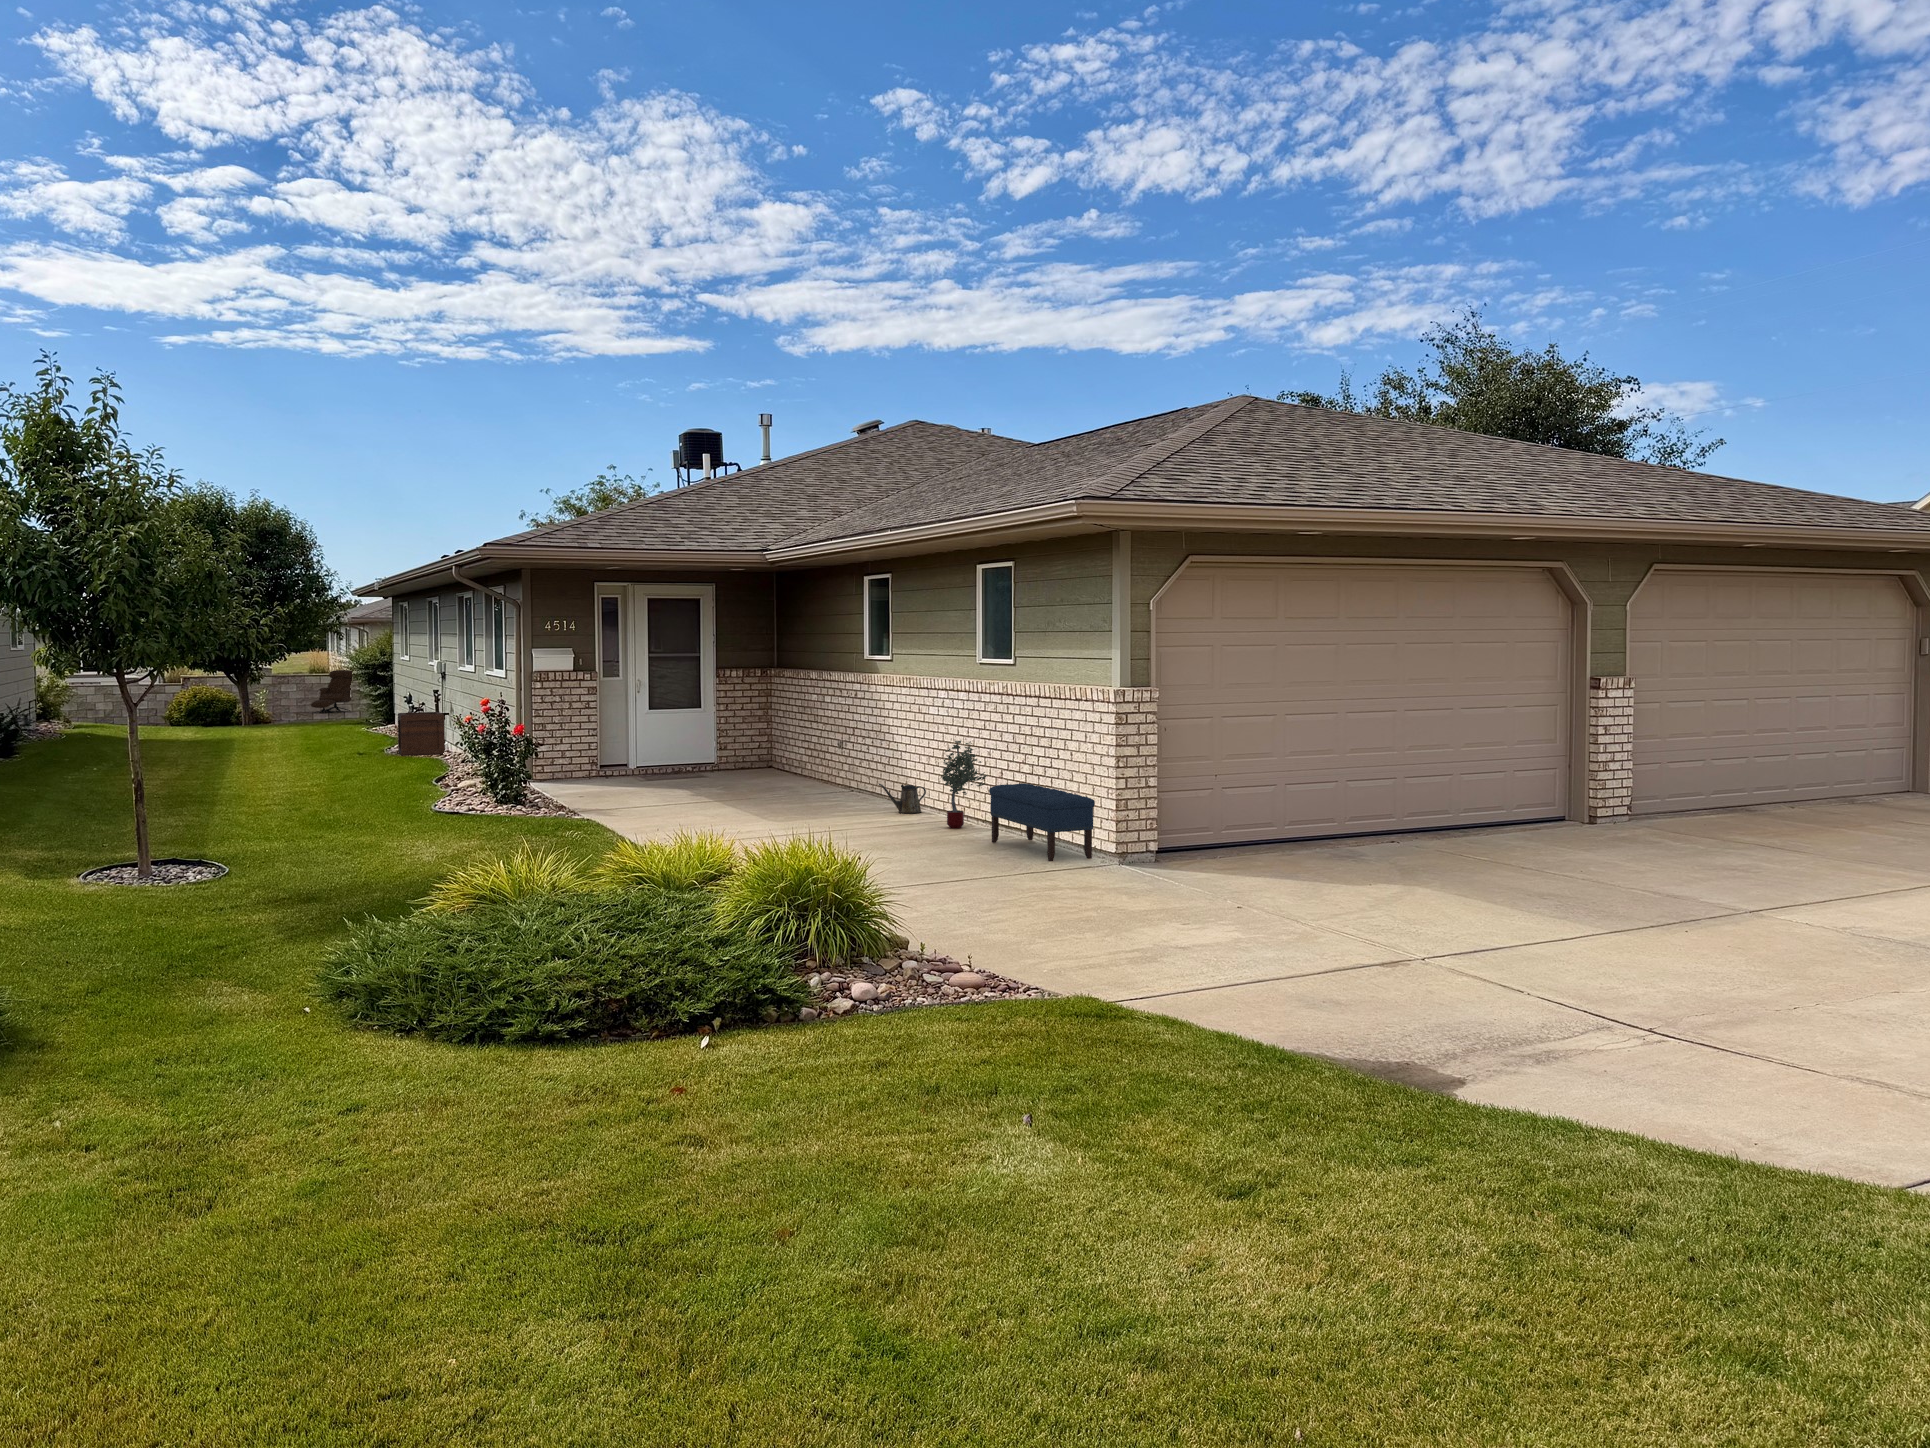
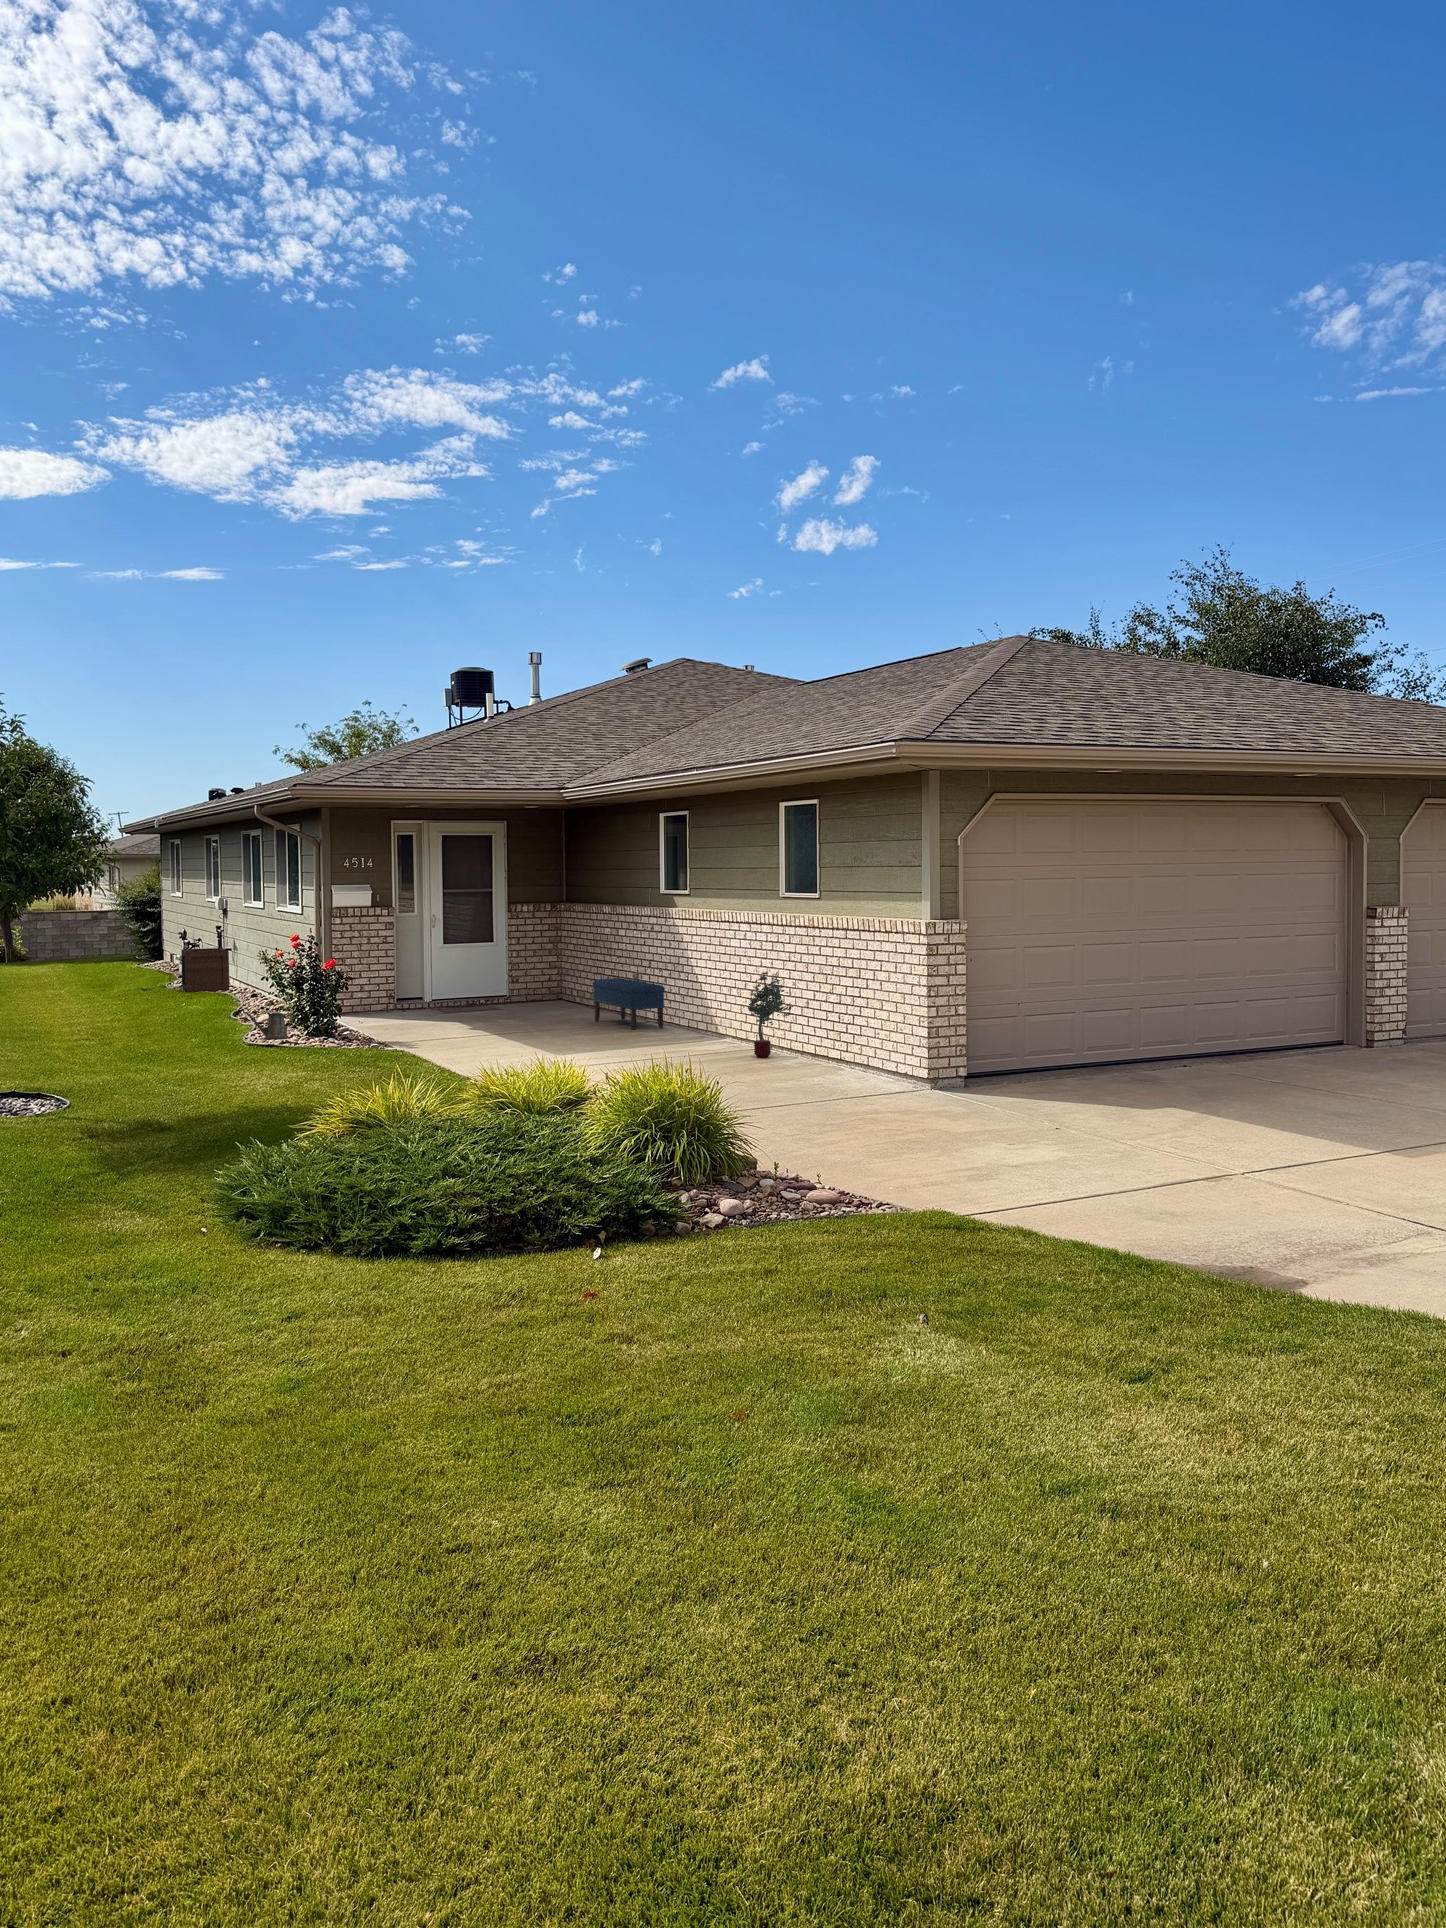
lounge chair: present [311,670,352,713] -> none [75,907,119,951]
bench: present [989,783,1095,861] -> present [593,978,665,1030]
watering can: present [879,784,926,813] -> present [244,1012,293,1039]

